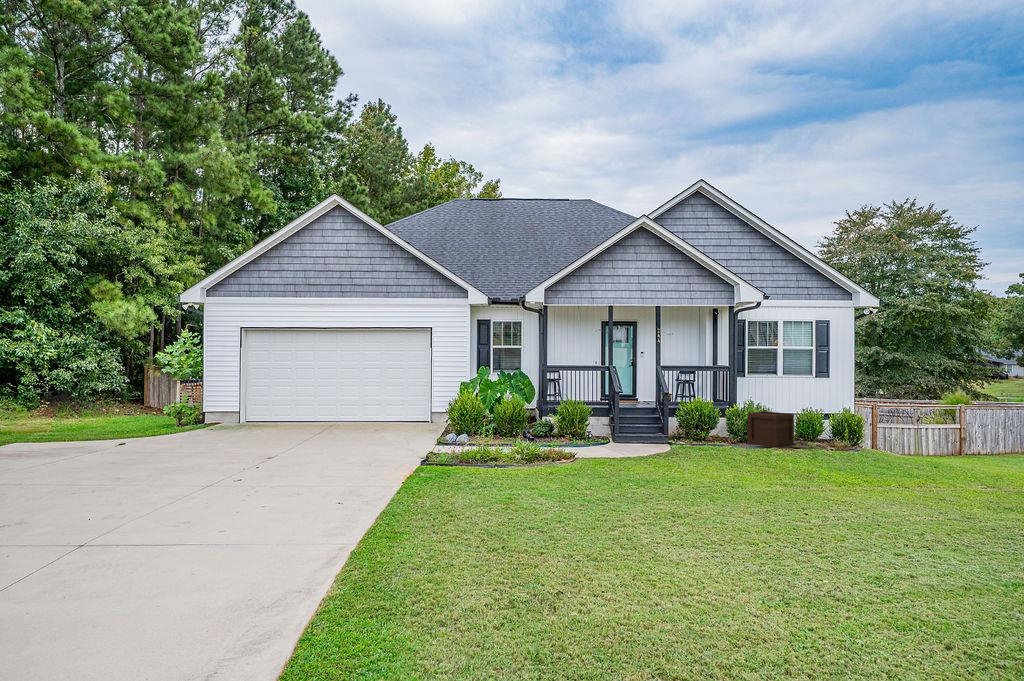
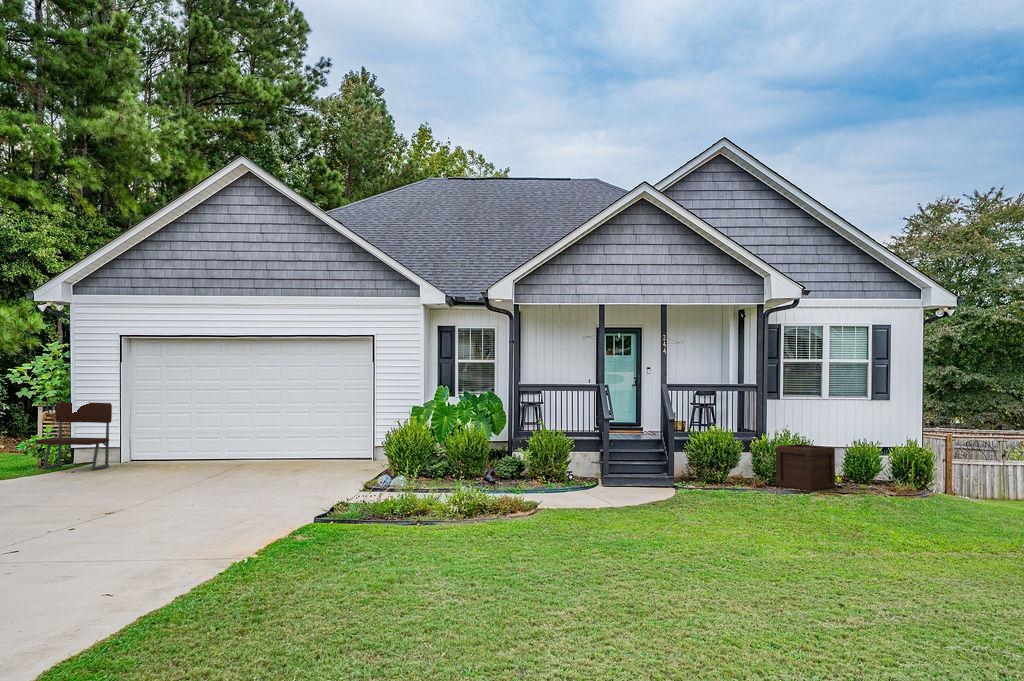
bench: none [177,379,234,431] -> present [36,402,112,470]

